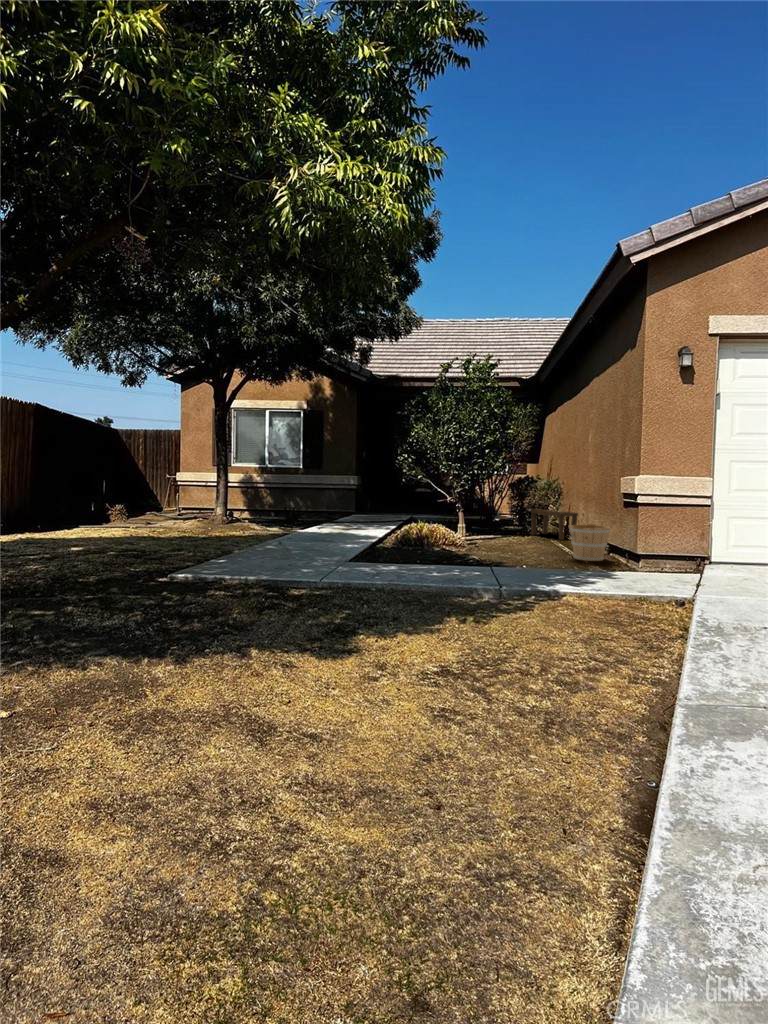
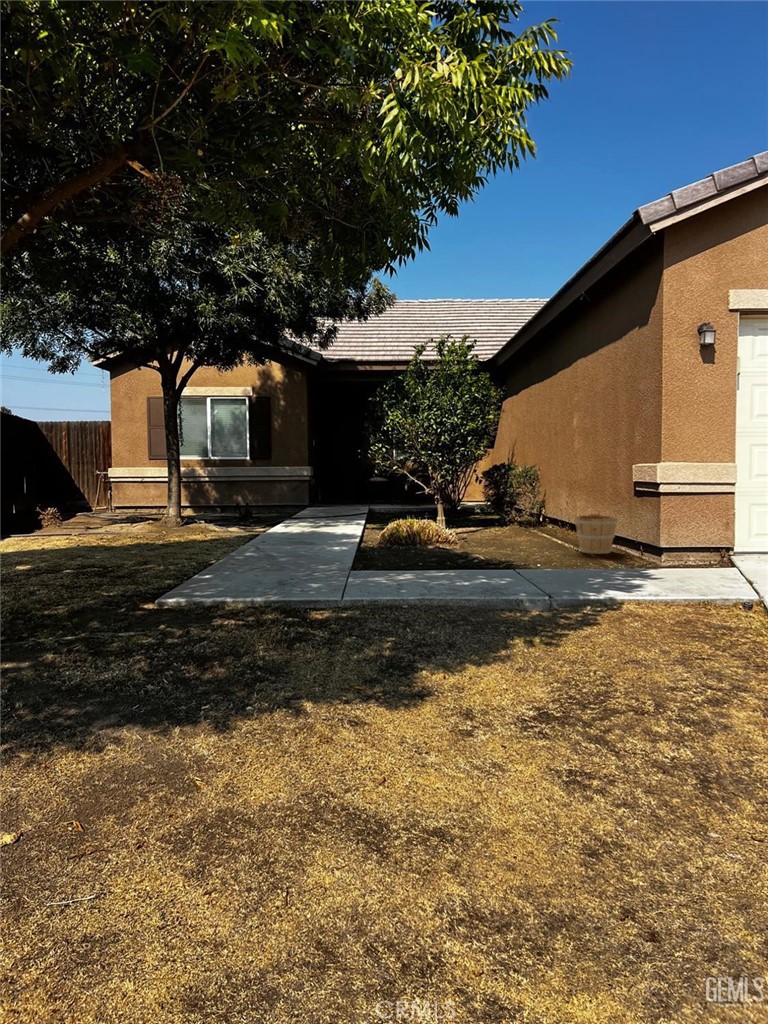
bench: present [531,509,578,540] -> none [516,498,567,529]

